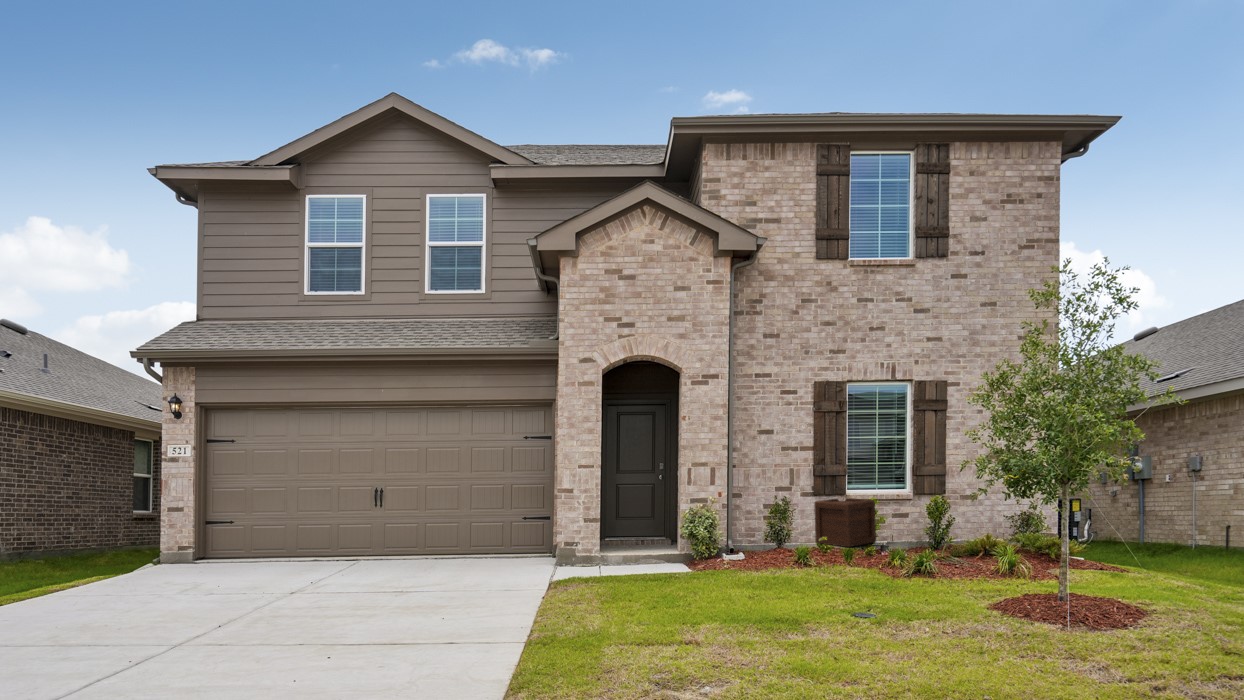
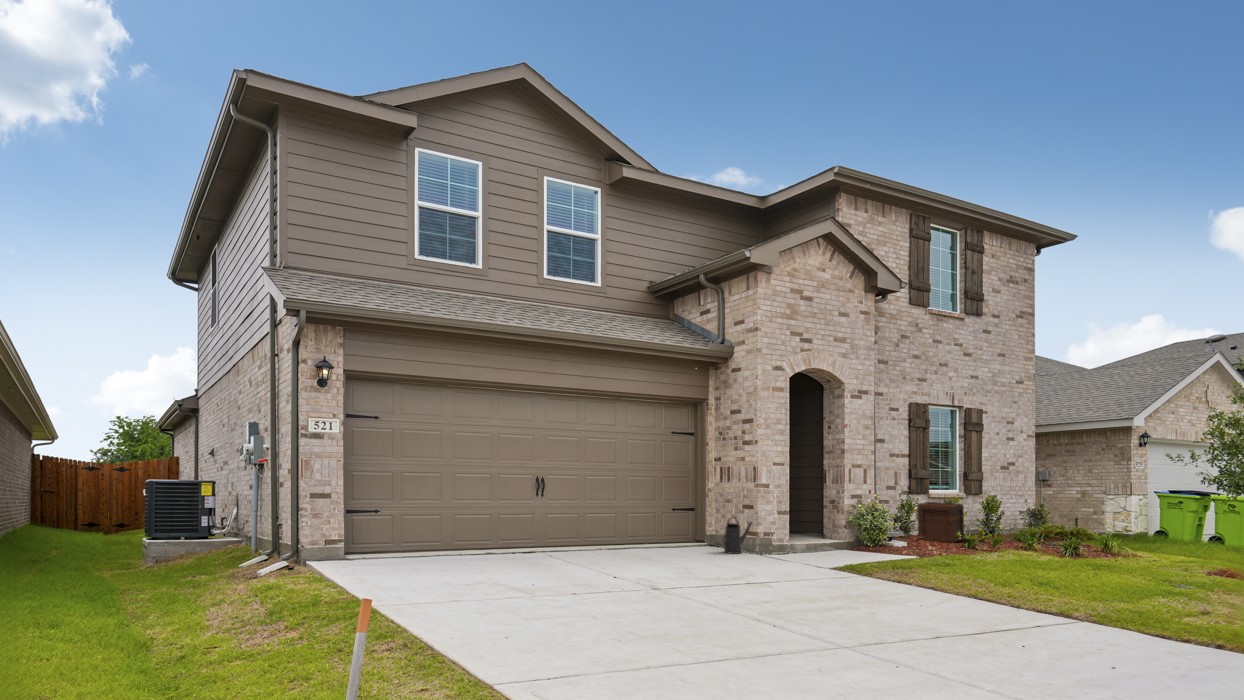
watering can: none [515,527,559,566] -> present [723,518,752,554]

